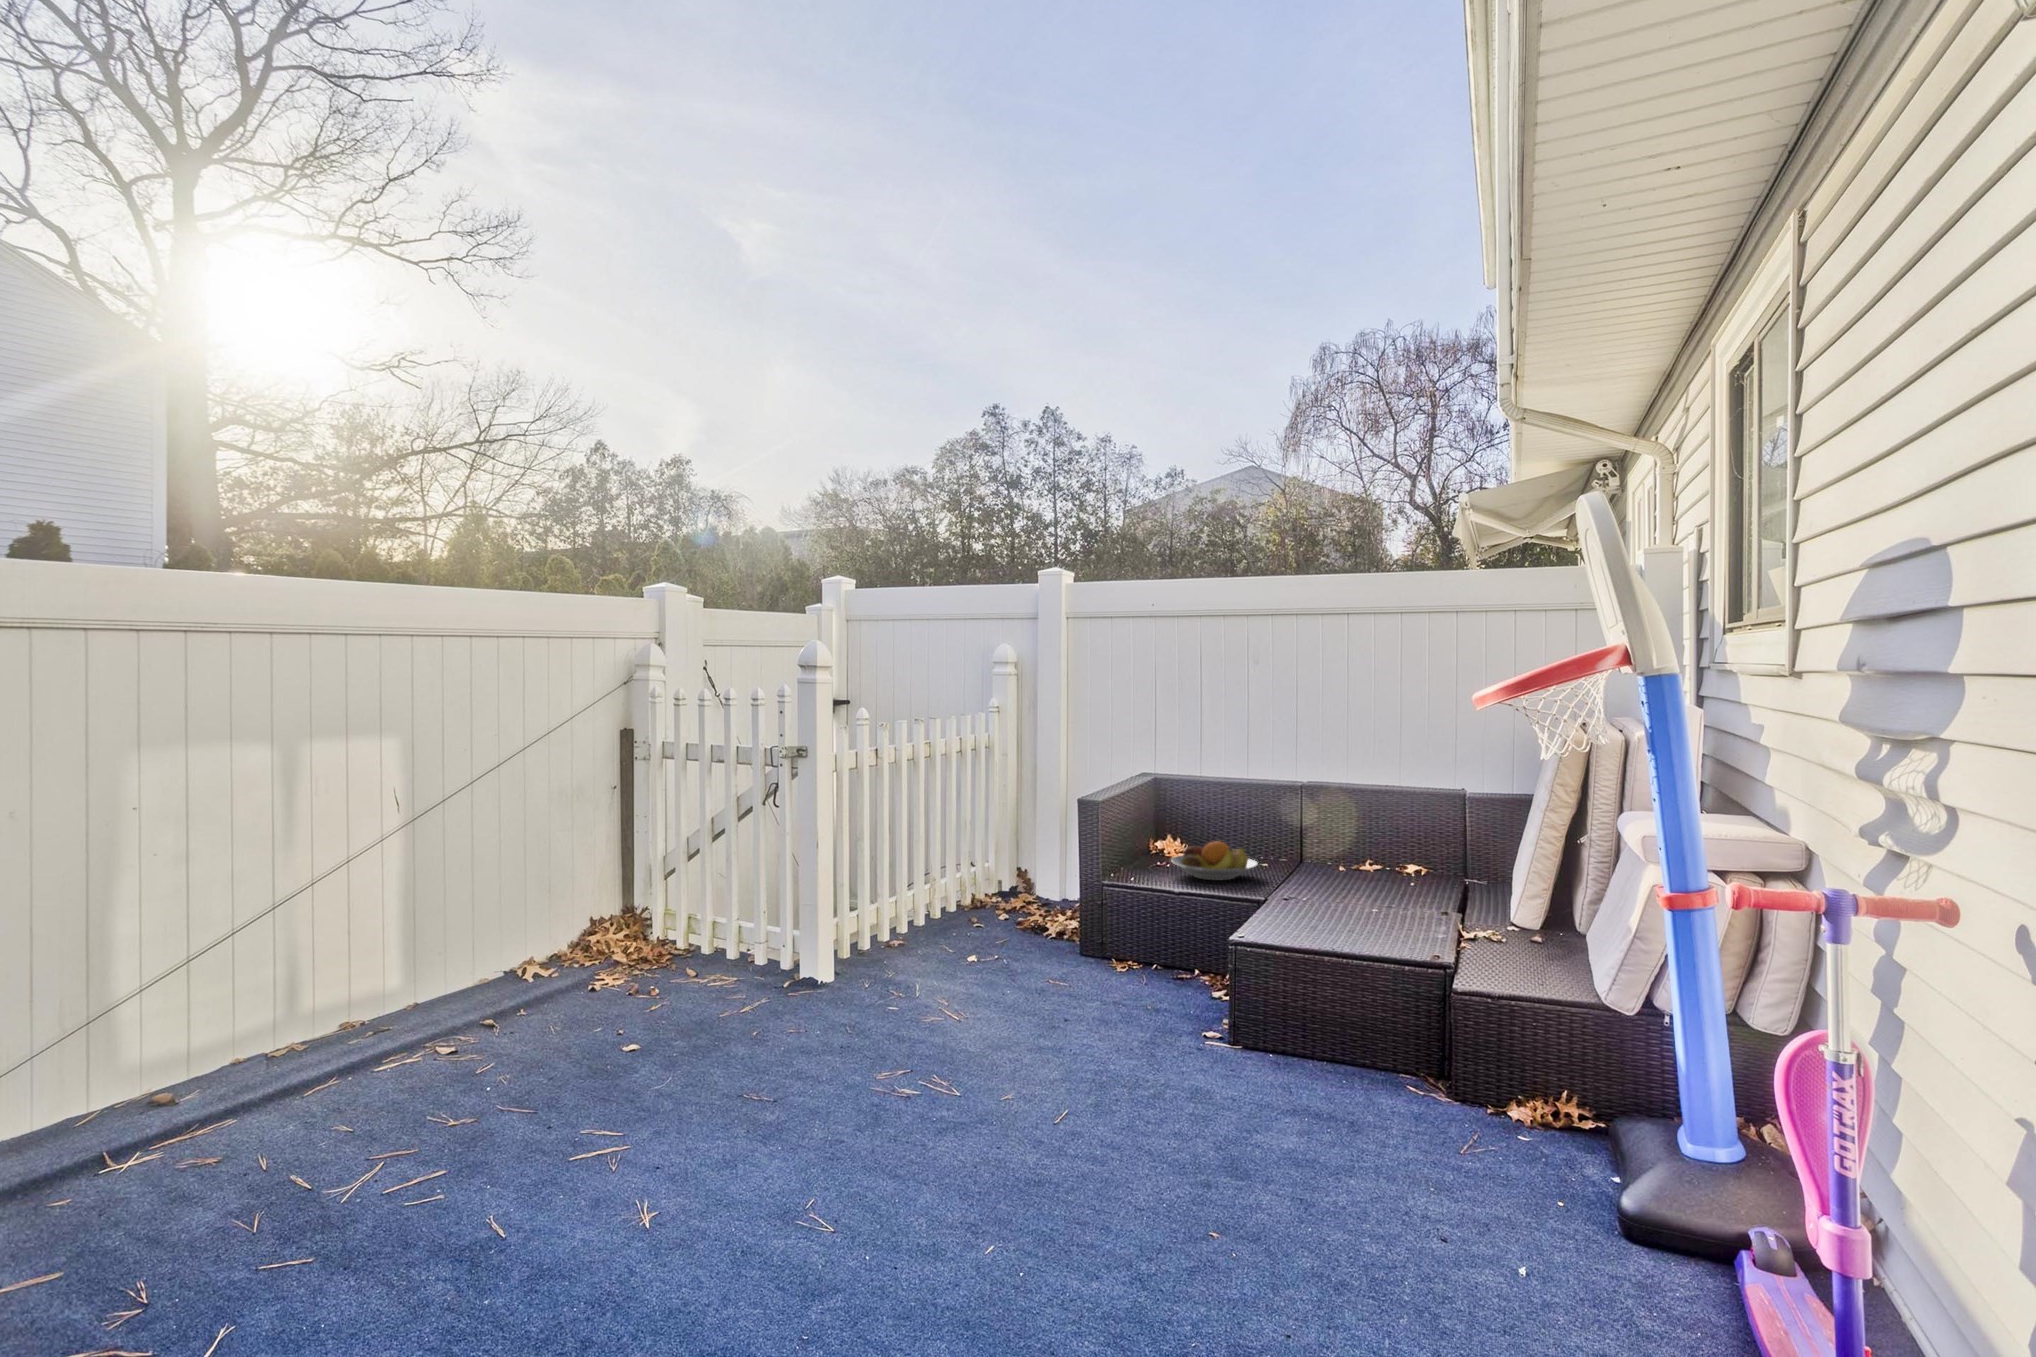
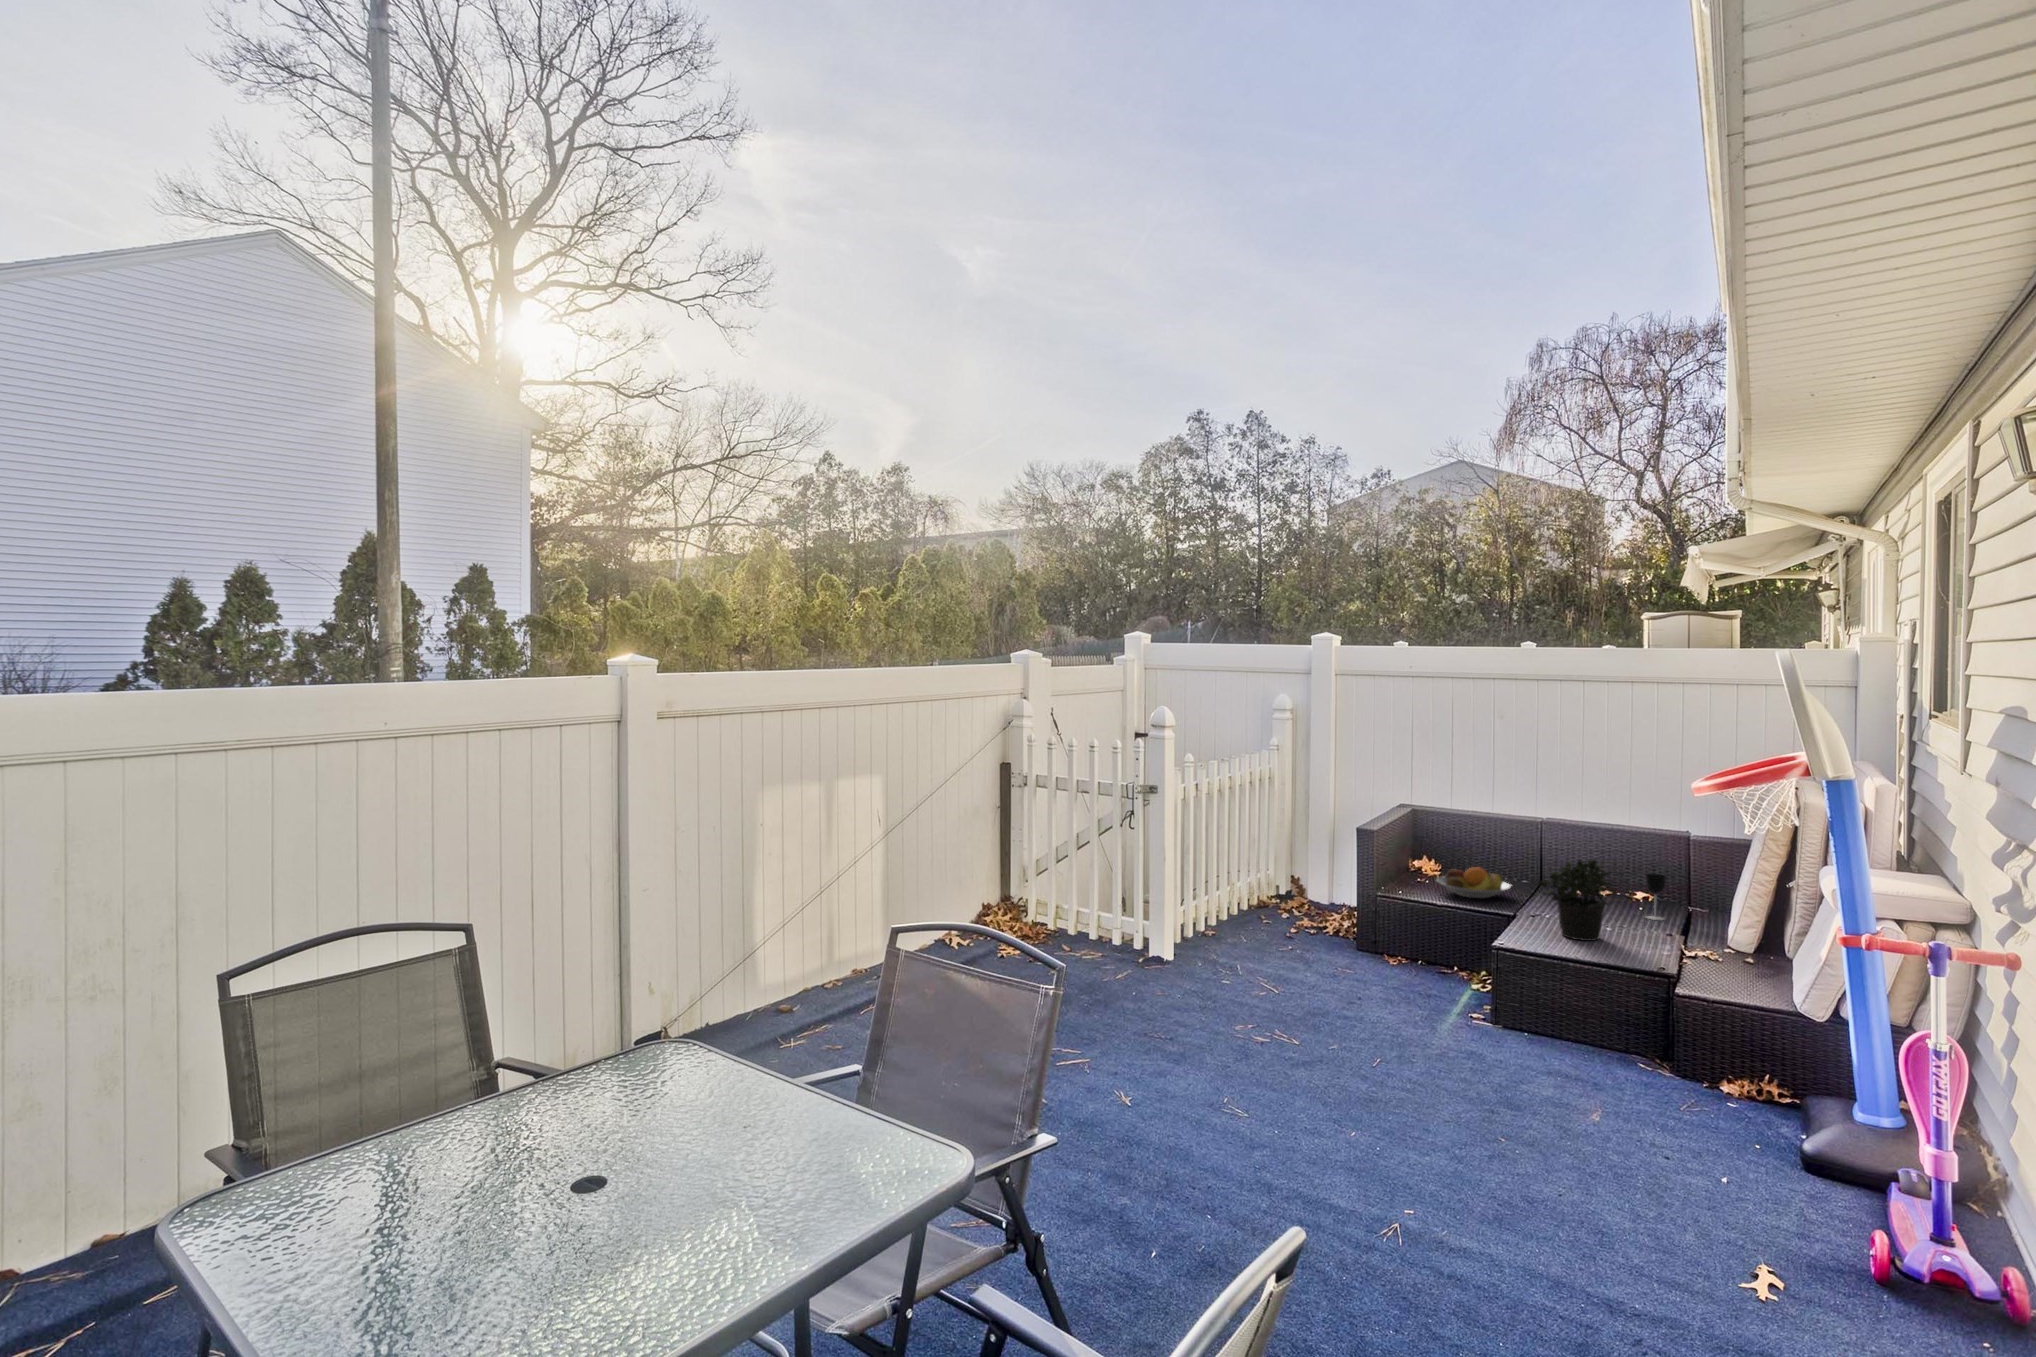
potted plant: none [1278,815,1371,924] -> present [1539,860,1616,941]
wine glass: none [1411,838,1435,896] -> present [1646,874,1666,920]

